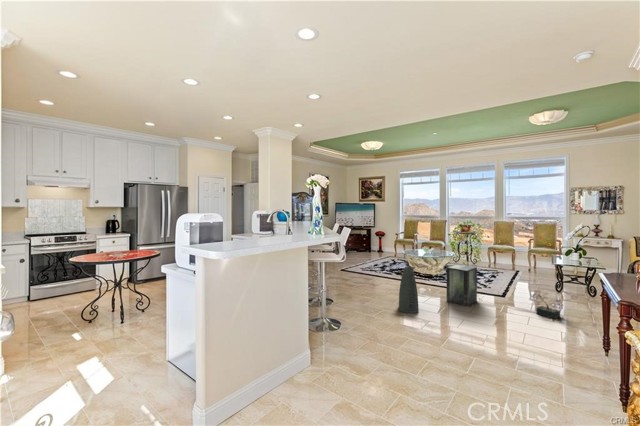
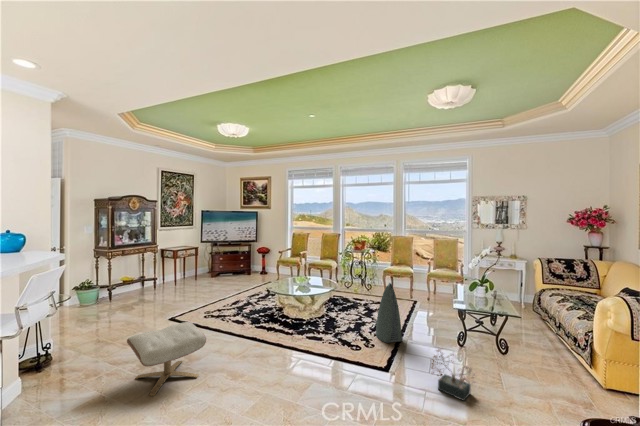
storage box: present [446,264,477,306] -> none [310,305,357,379]
air purifier: present [399,266,419,313] -> present [376,283,402,343]
ottoman: none [342,271,383,305] -> present [127,322,206,396]

